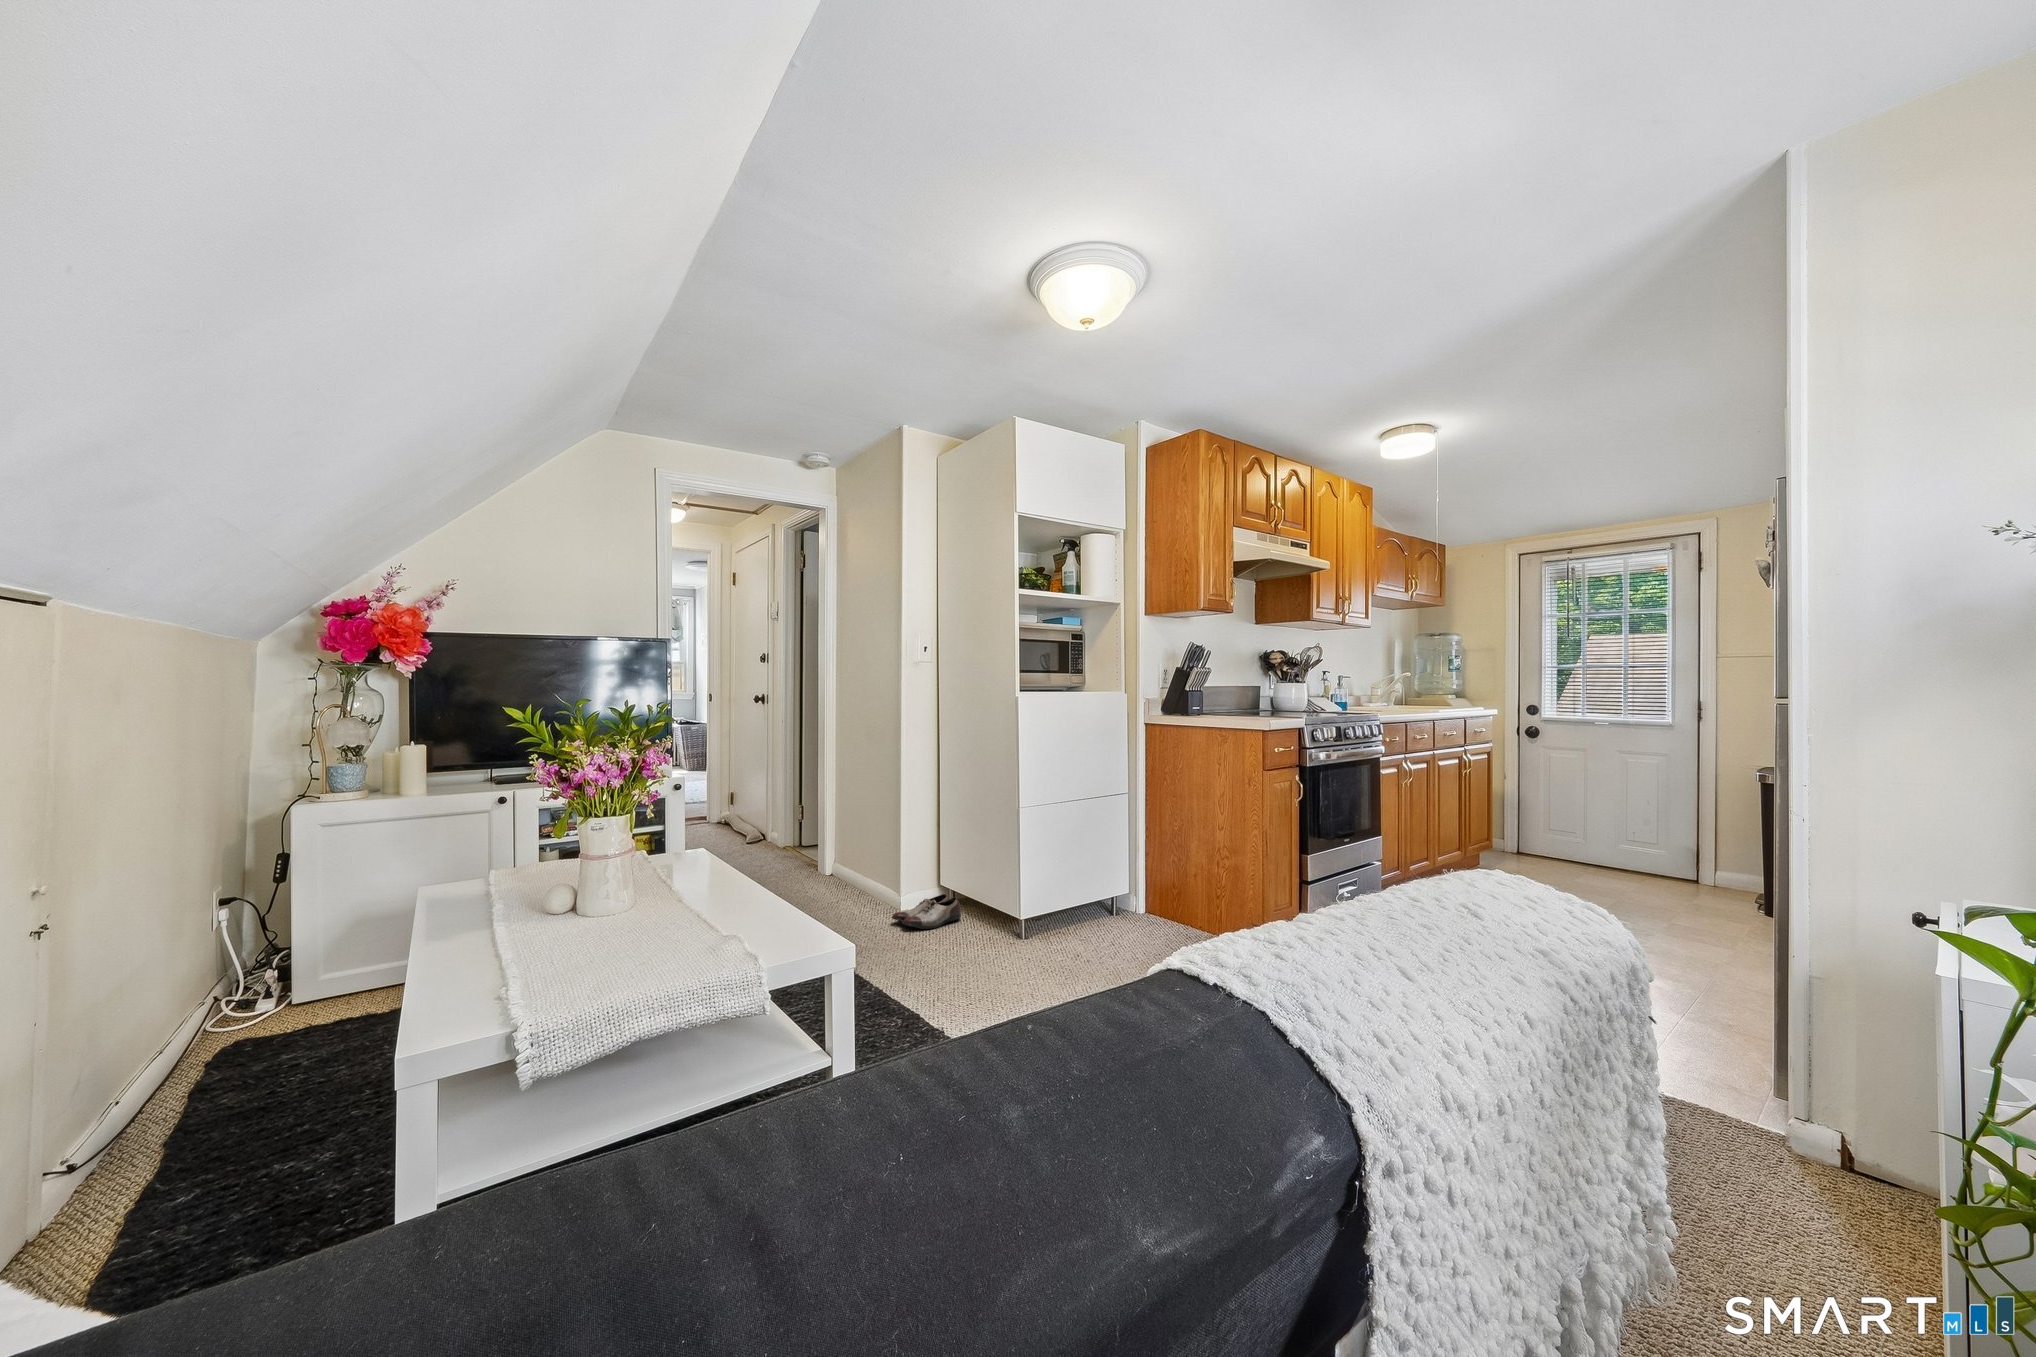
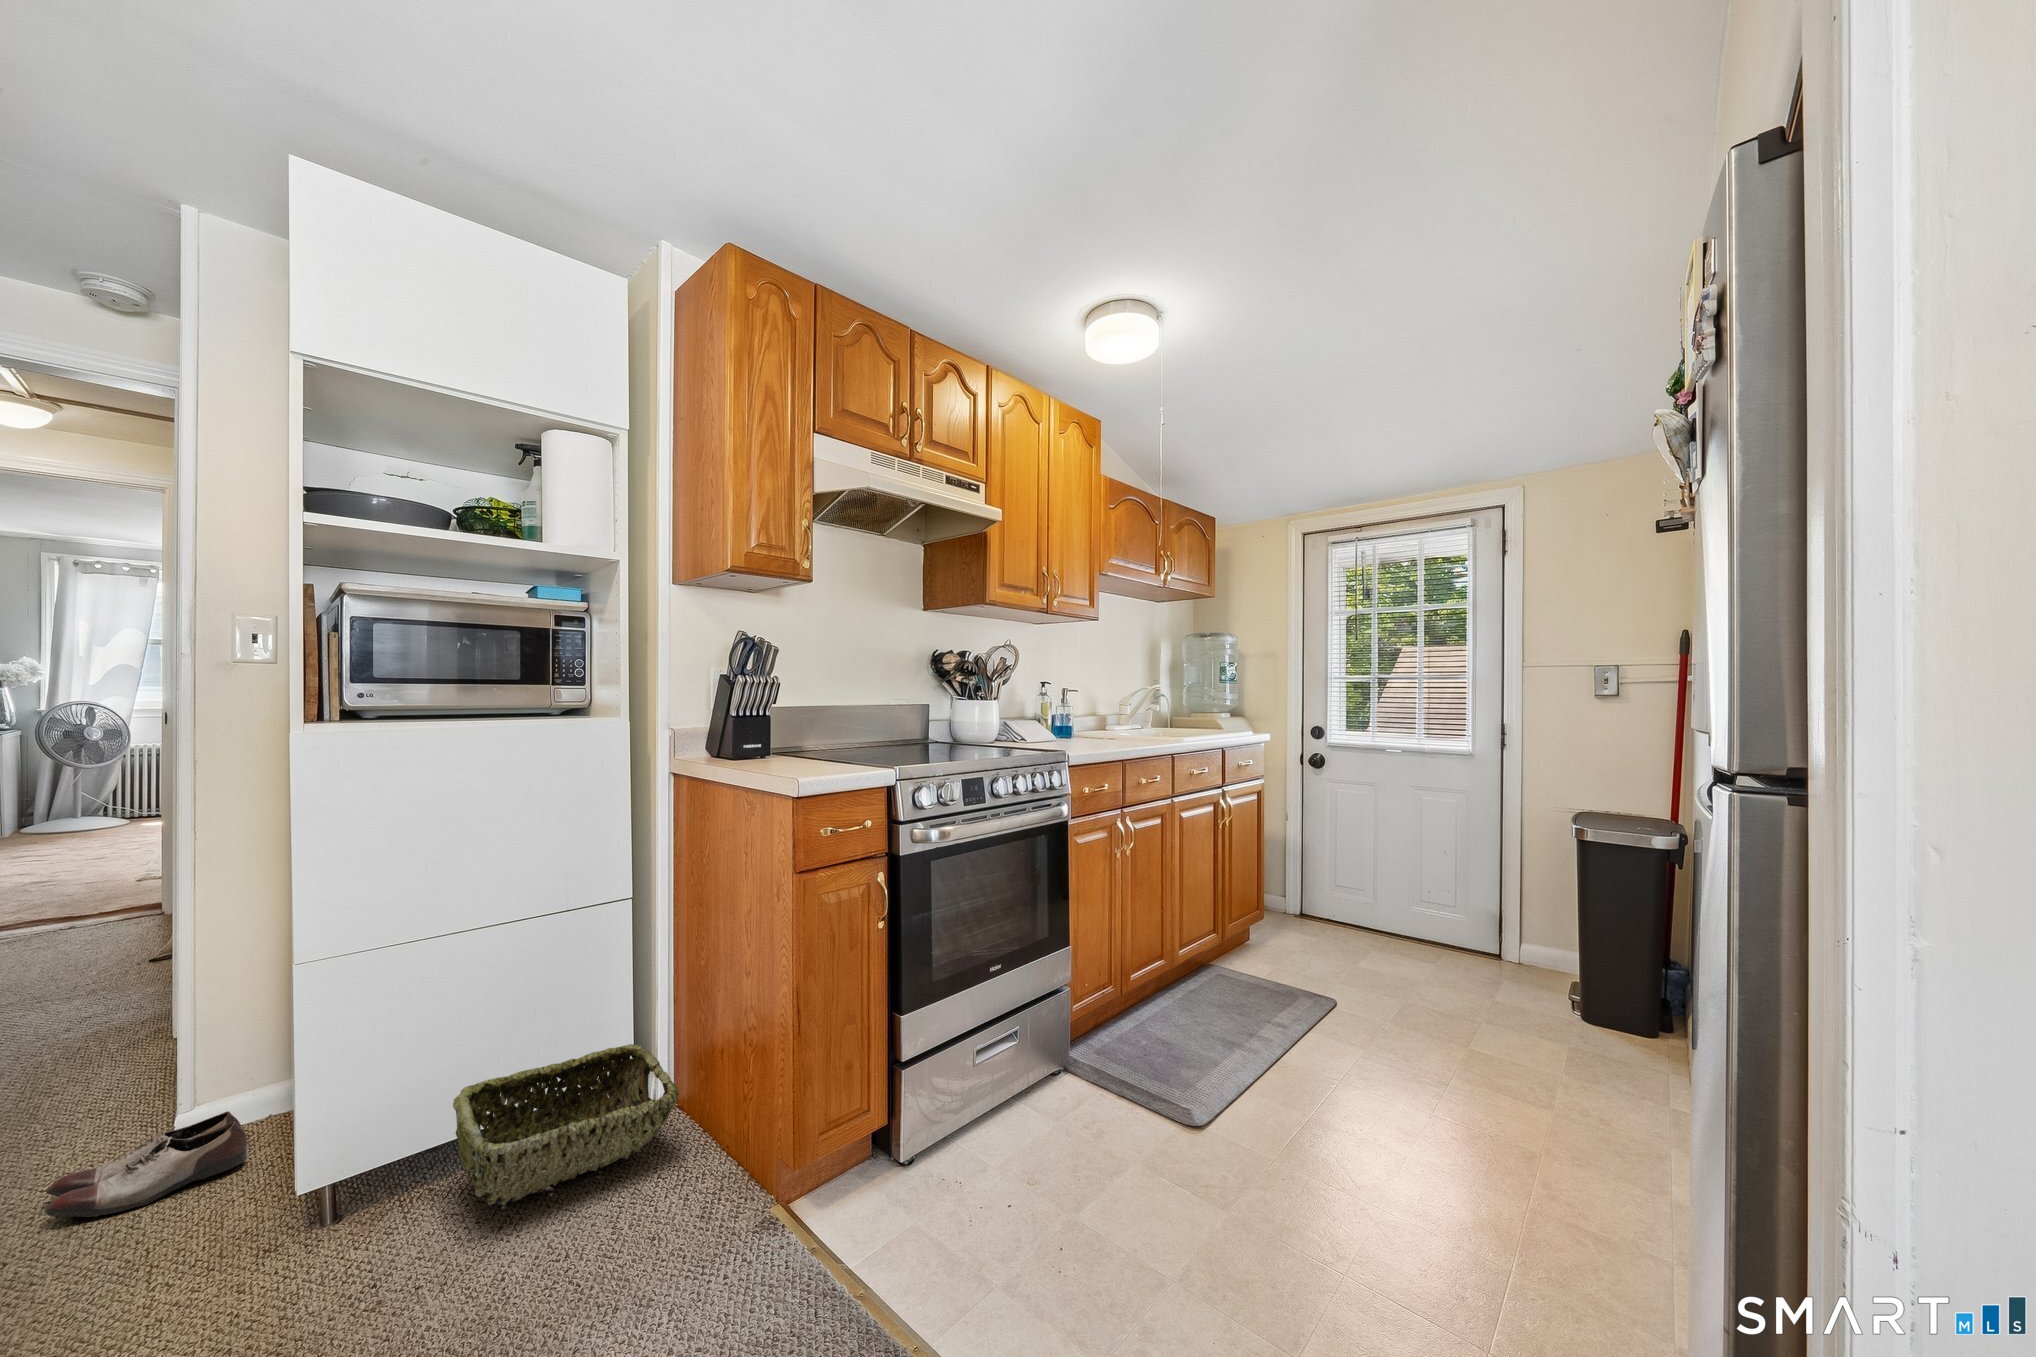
woven basket: none [1075,875,1179,938] -> present [453,1044,679,1205]

